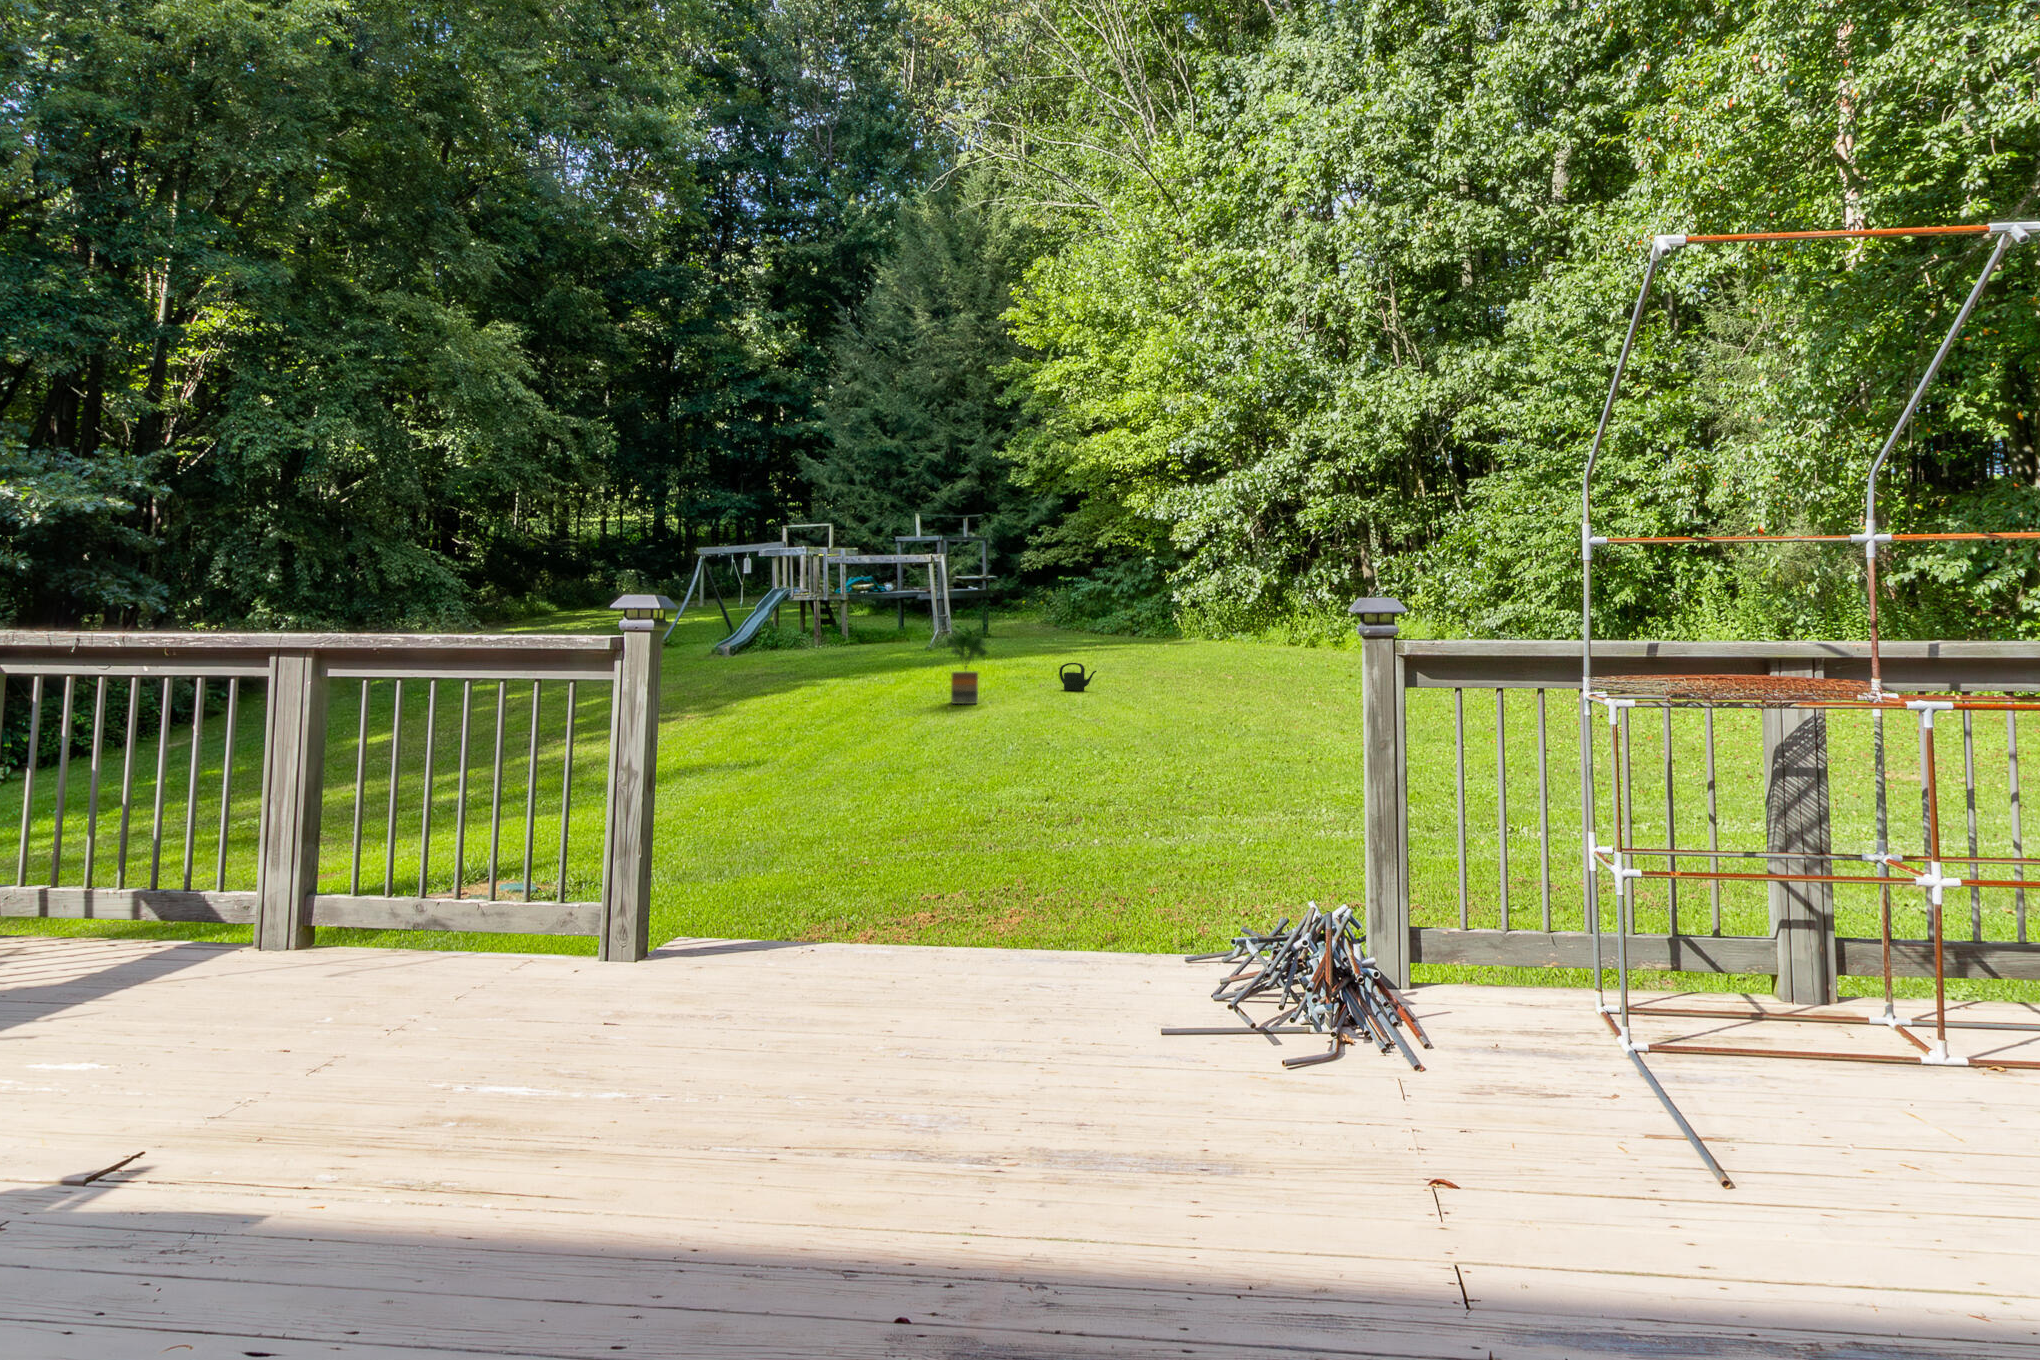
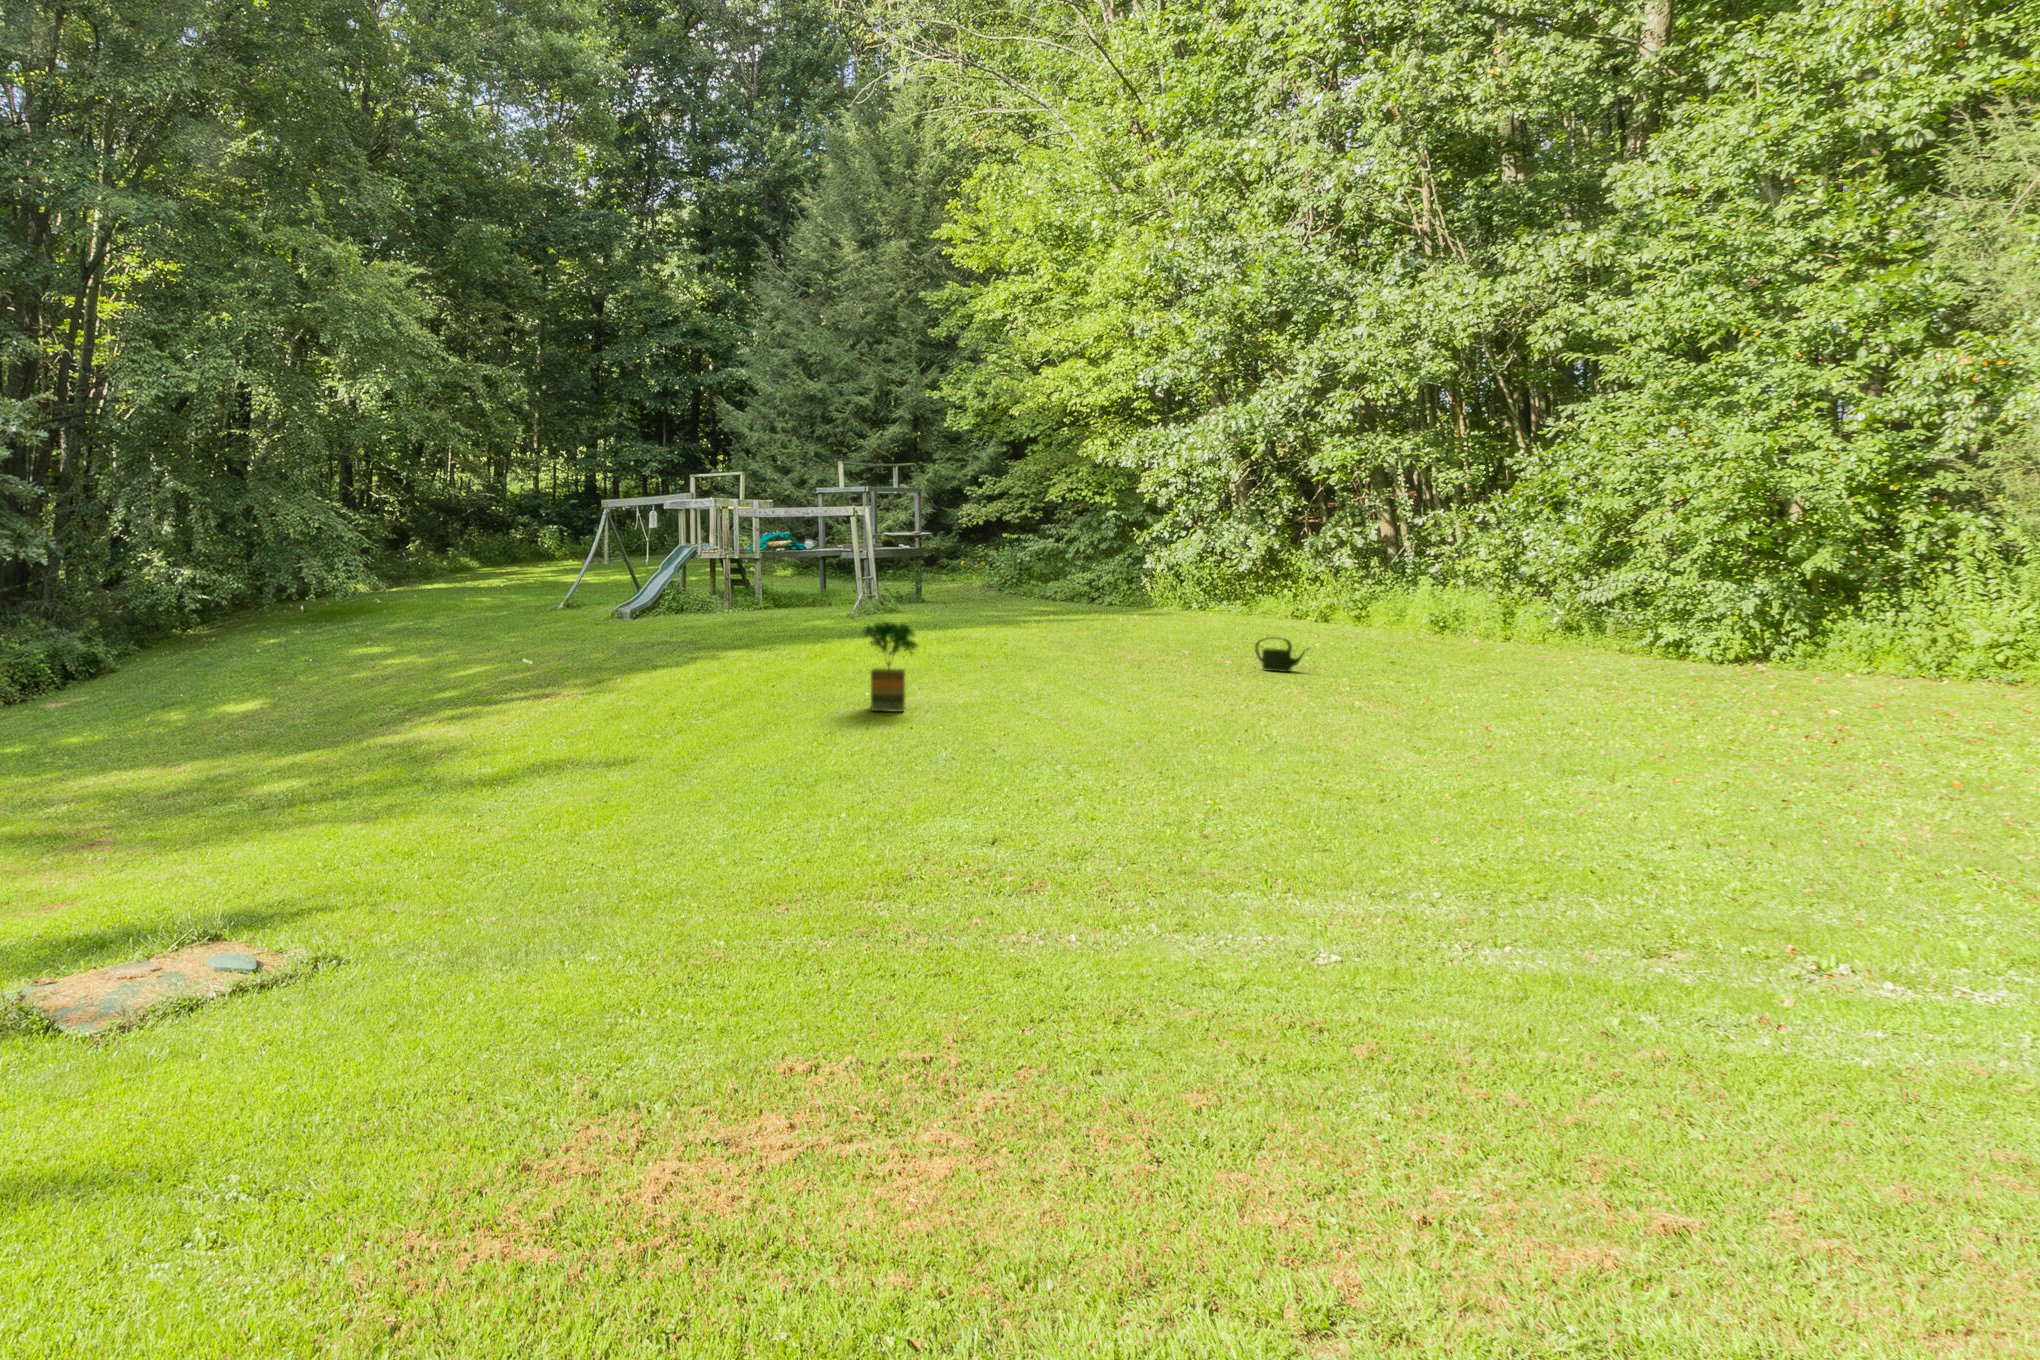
watering can: present [1059,663,1097,691] -> present [1255,638,1307,672]

